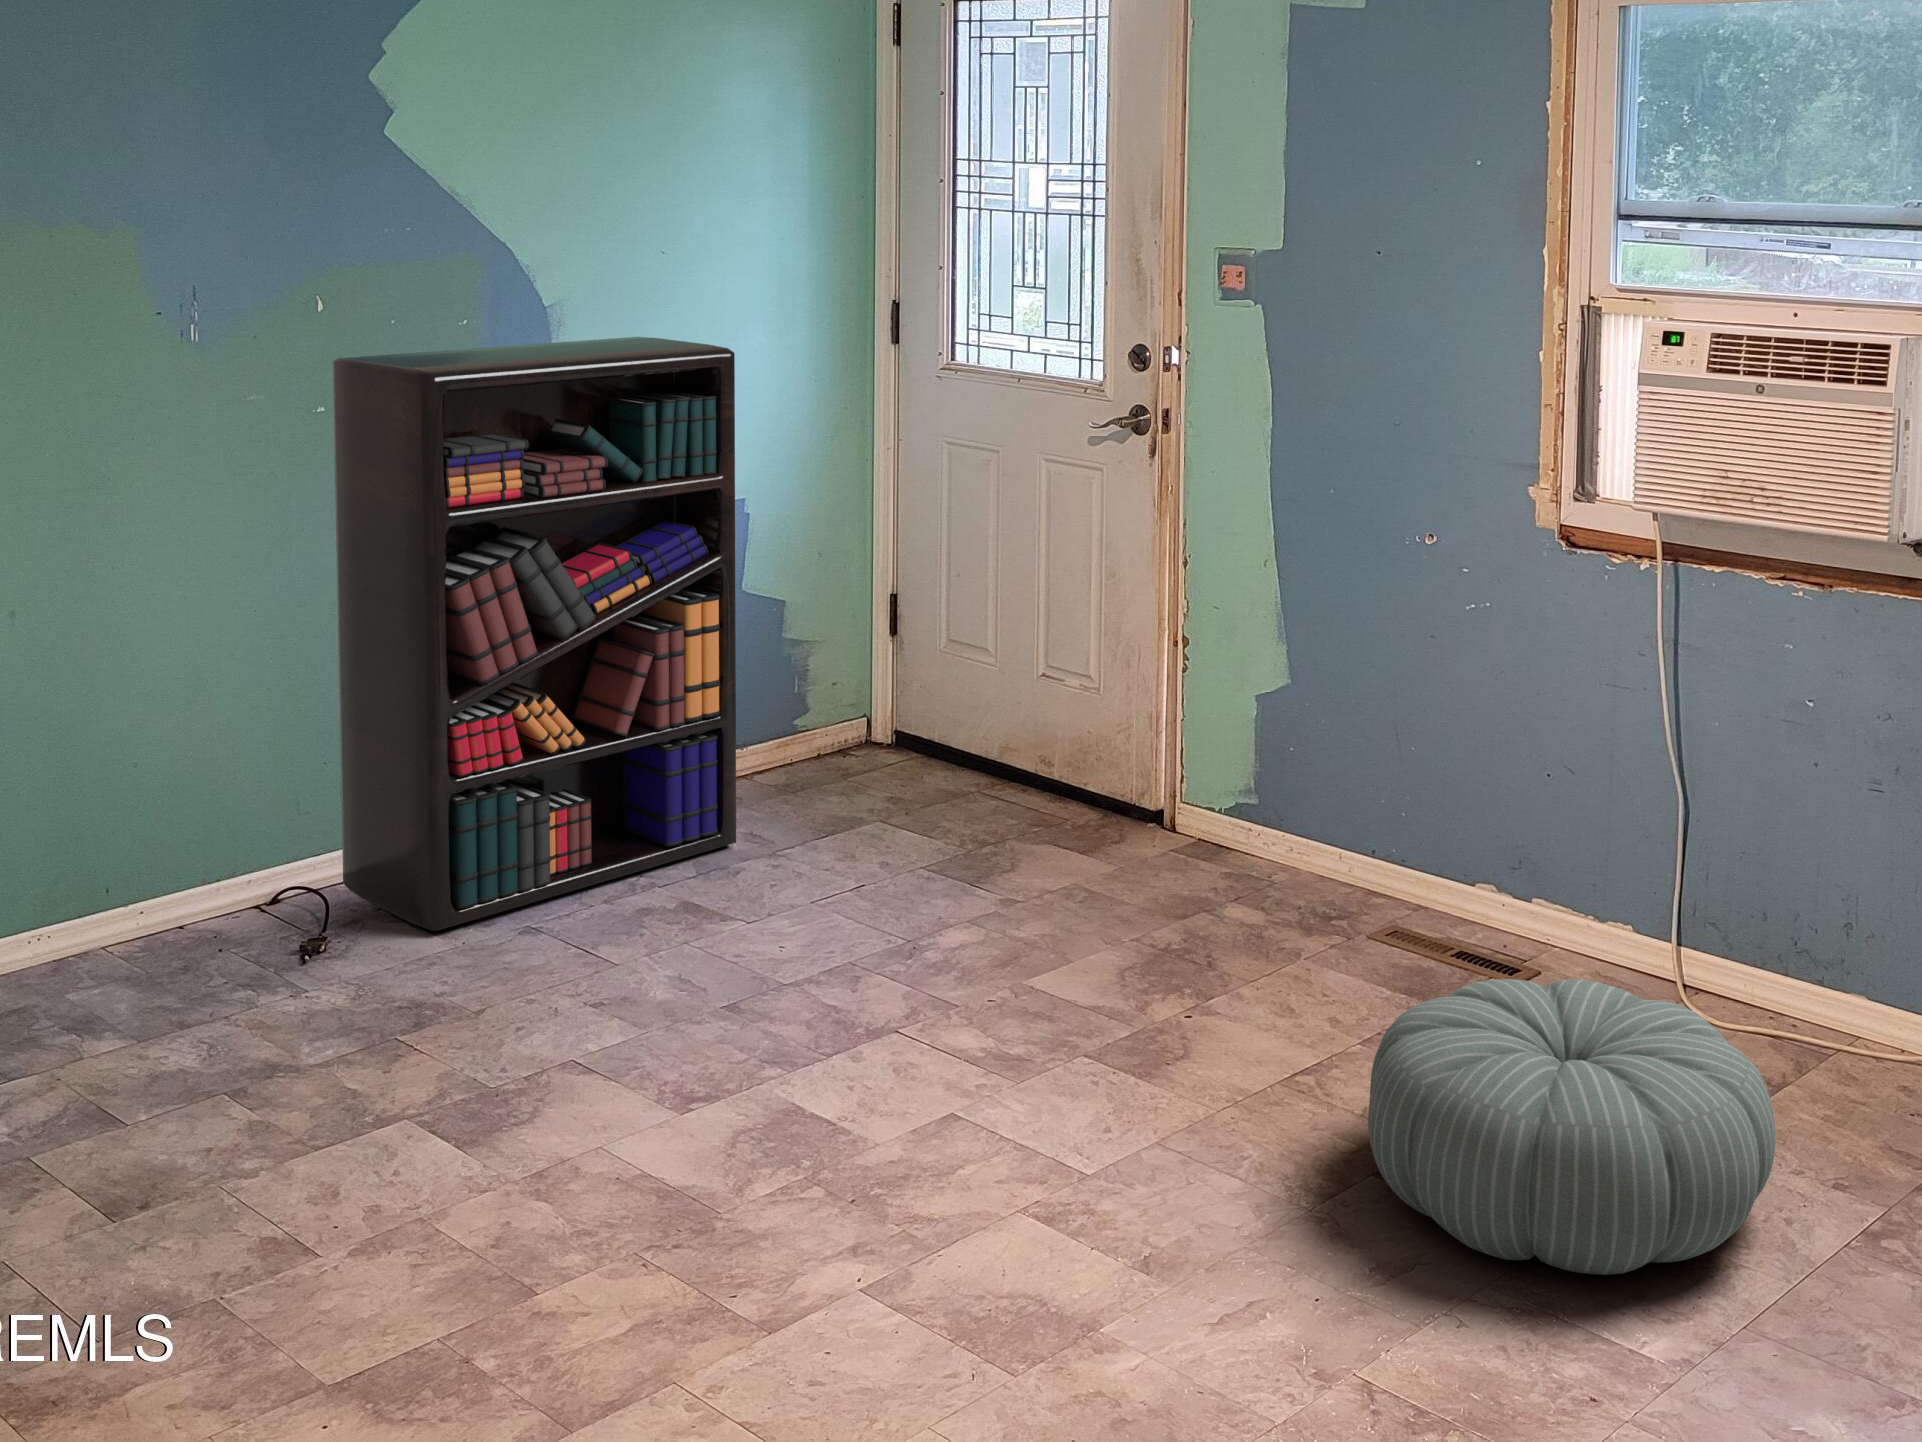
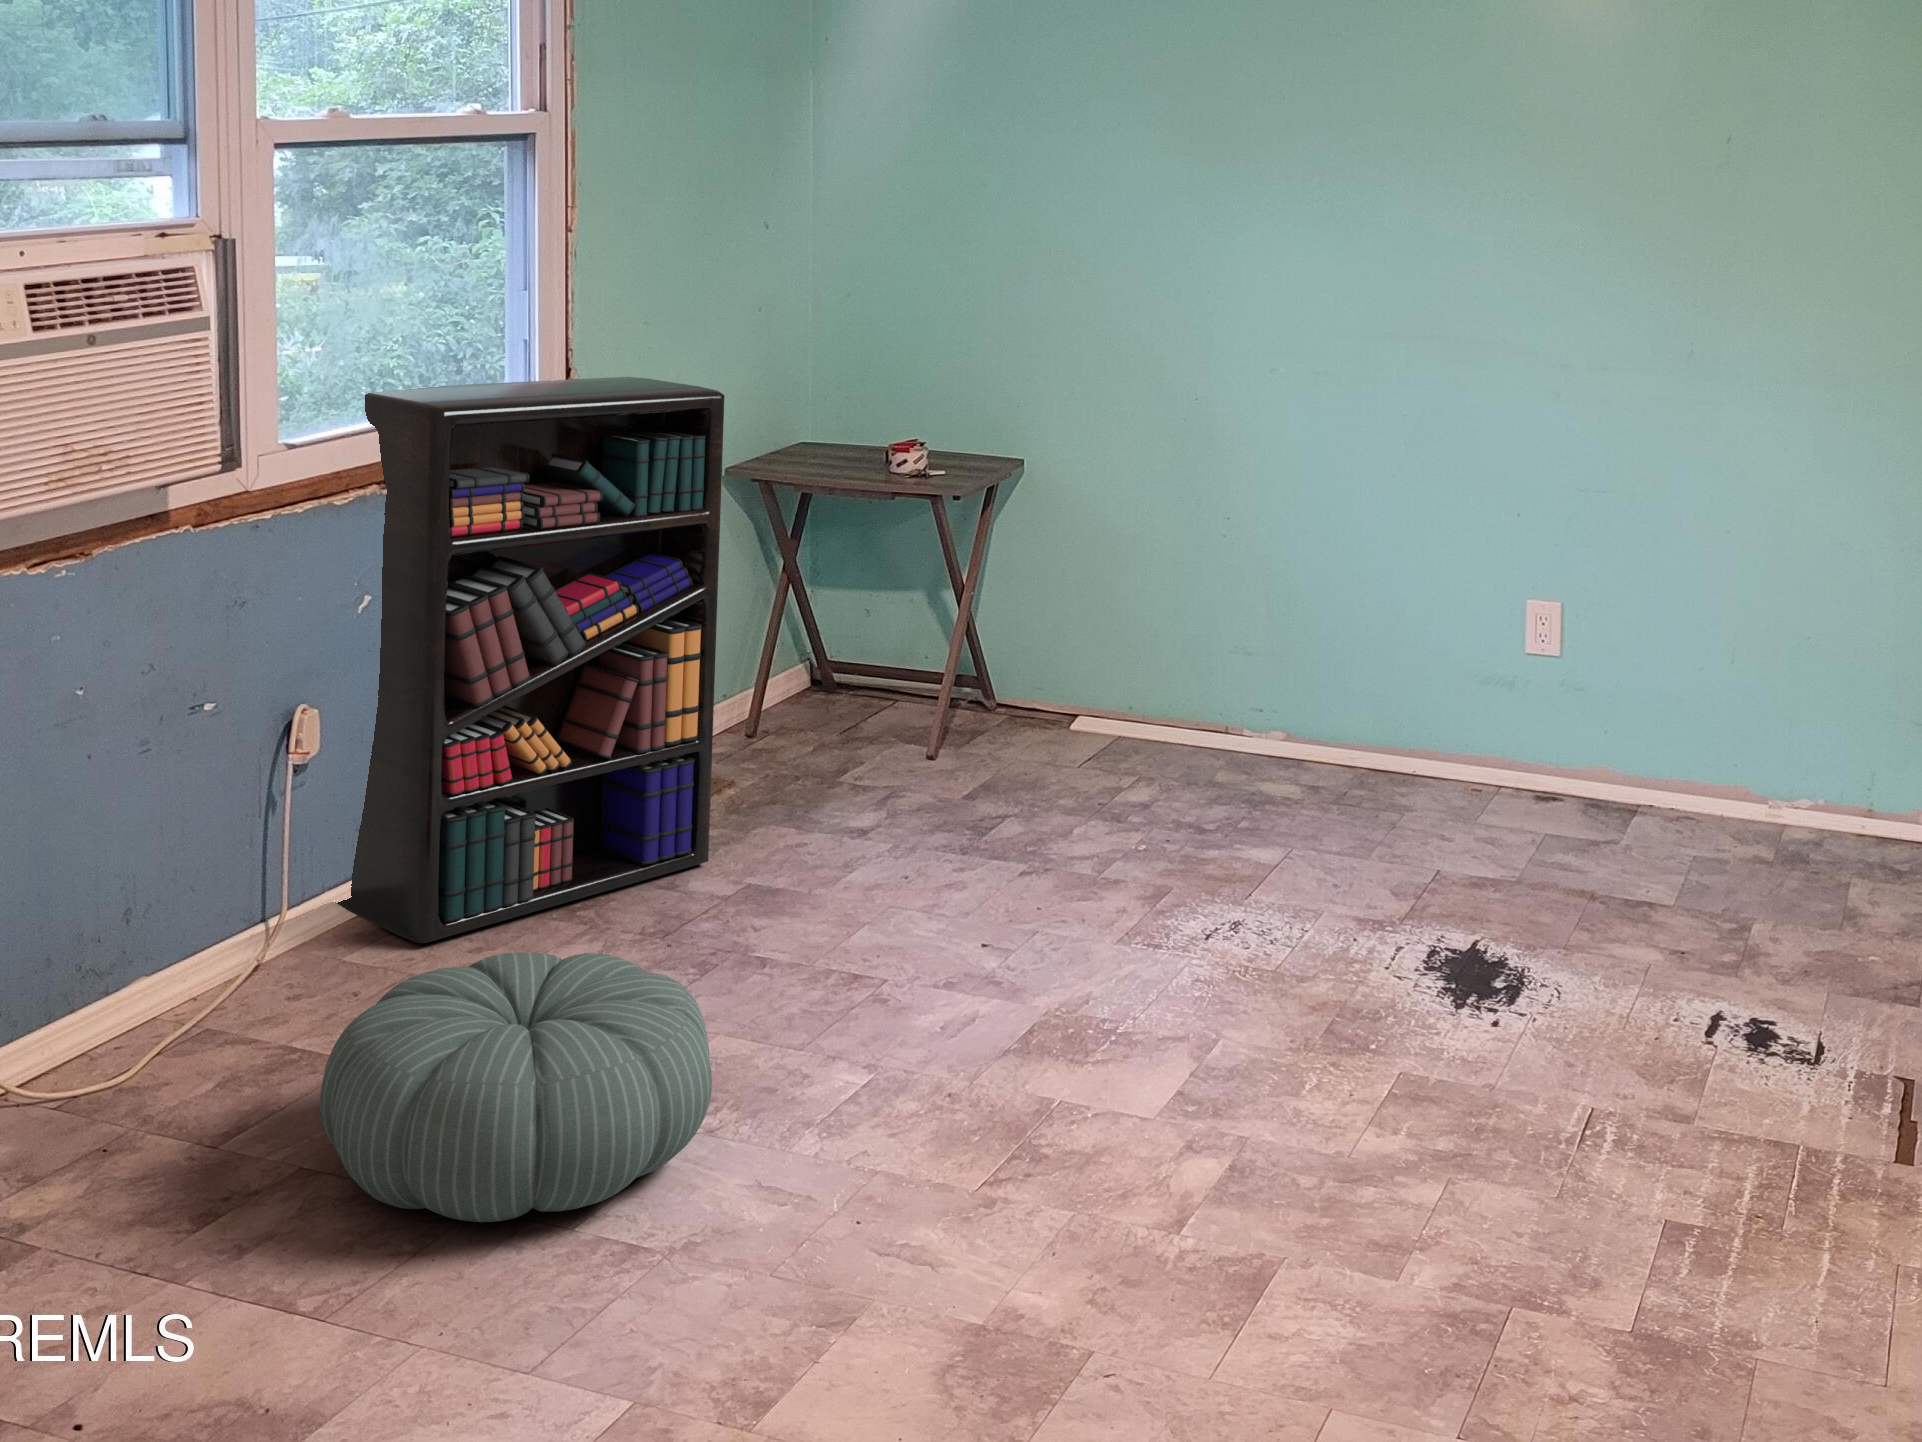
pouf: present [1368,979,1776,1275] -> present [320,952,712,1222]

